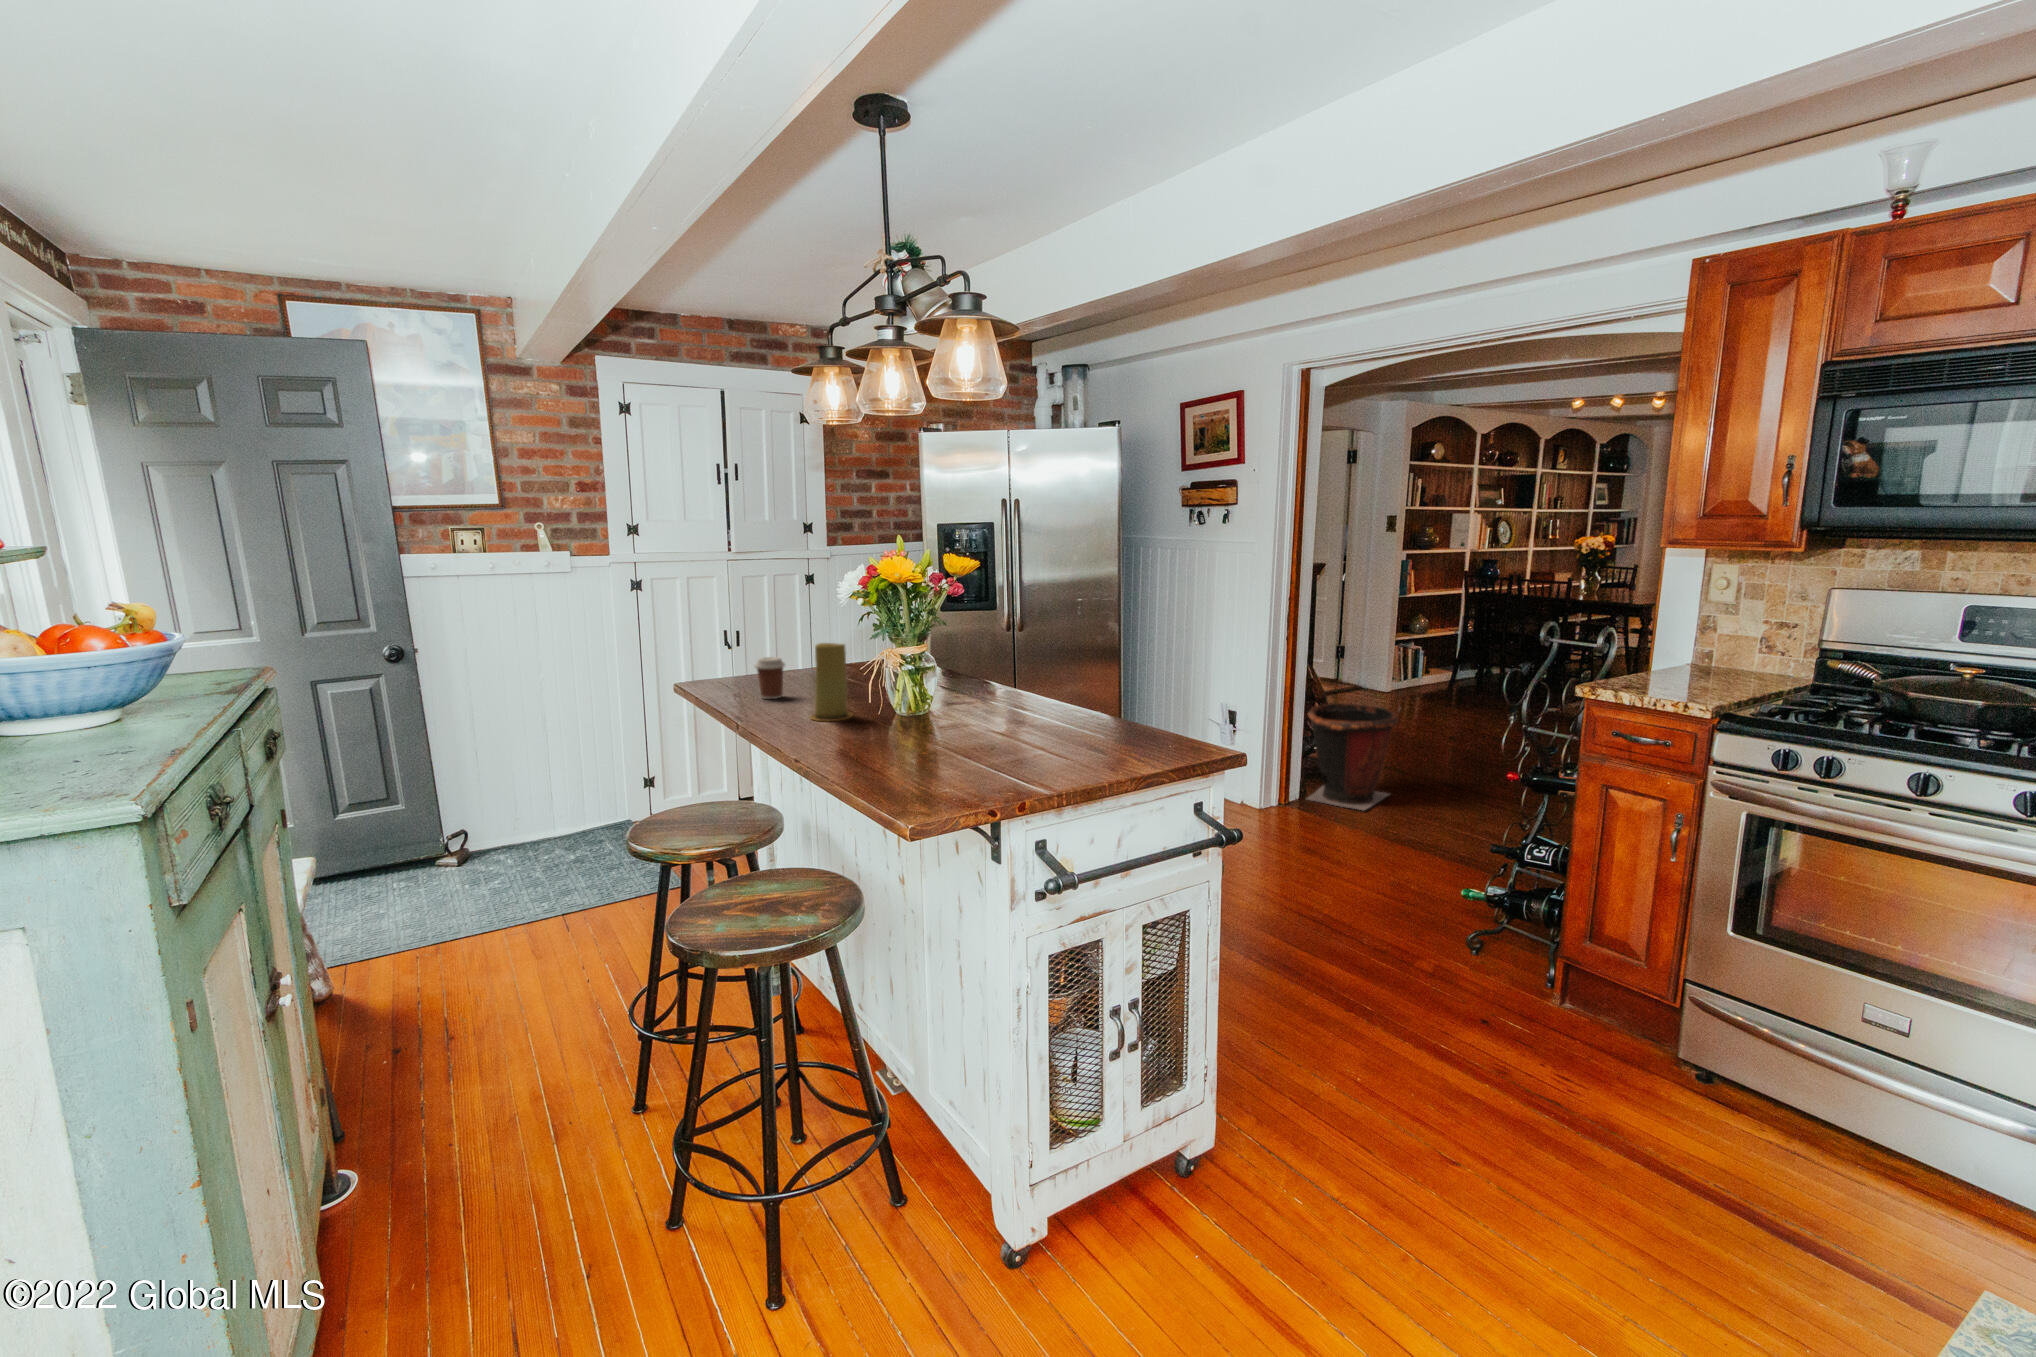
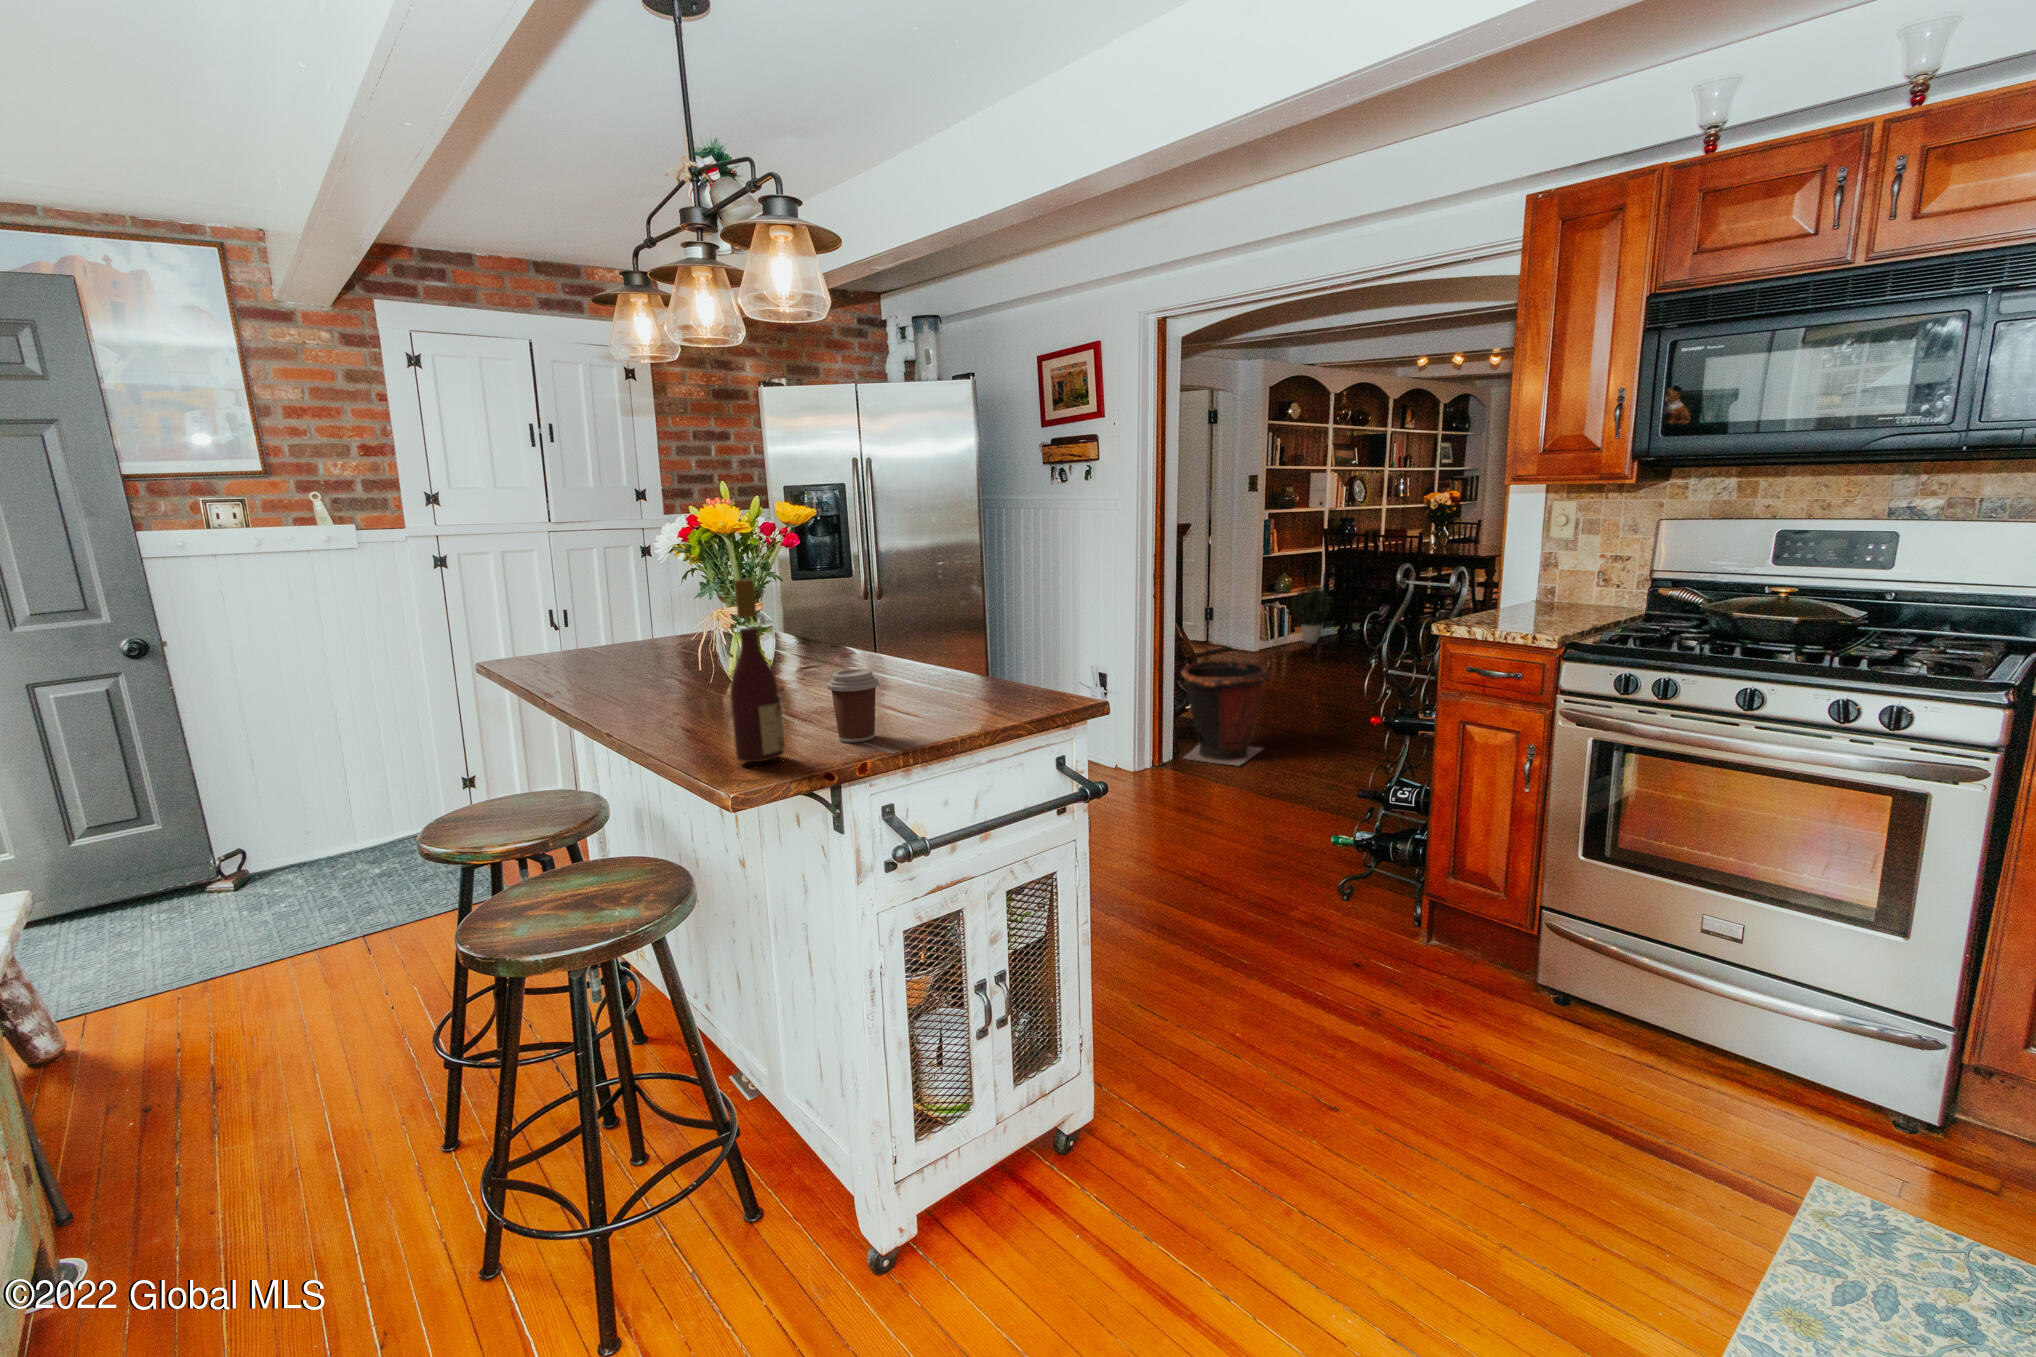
potted plant: none [1422,627,1469,686] -> present [1292,586,1332,644]
wine bottle: none [909,634,954,800] -> present [731,579,785,762]
candle: present [811,643,852,721] -> none [633,607,684,694]
coffee cup: present [755,657,785,699] -> present [827,669,879,742]

